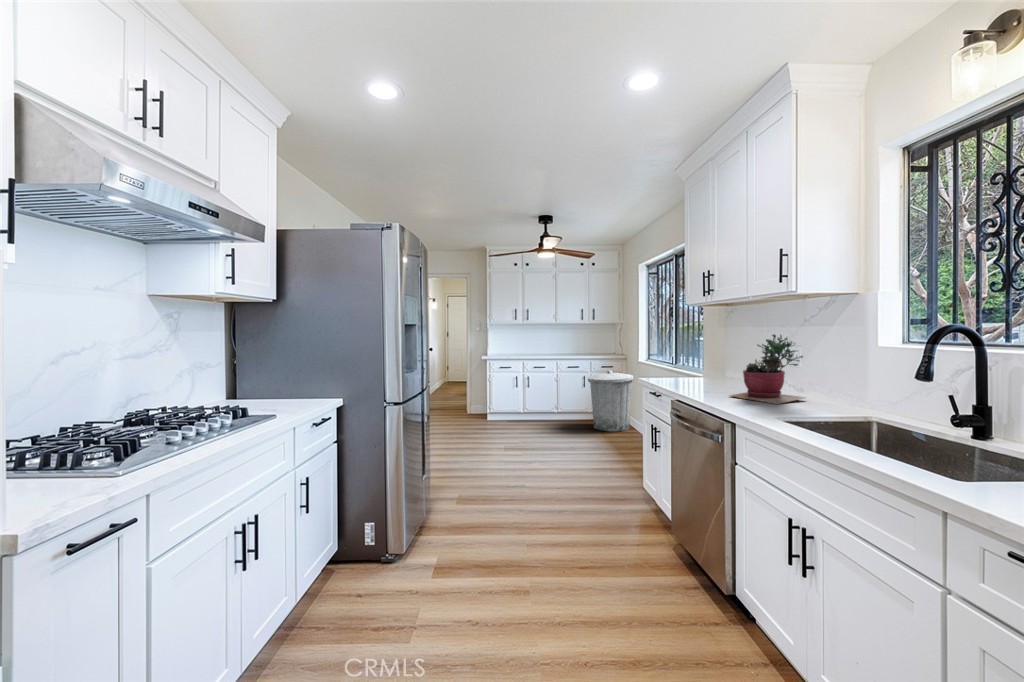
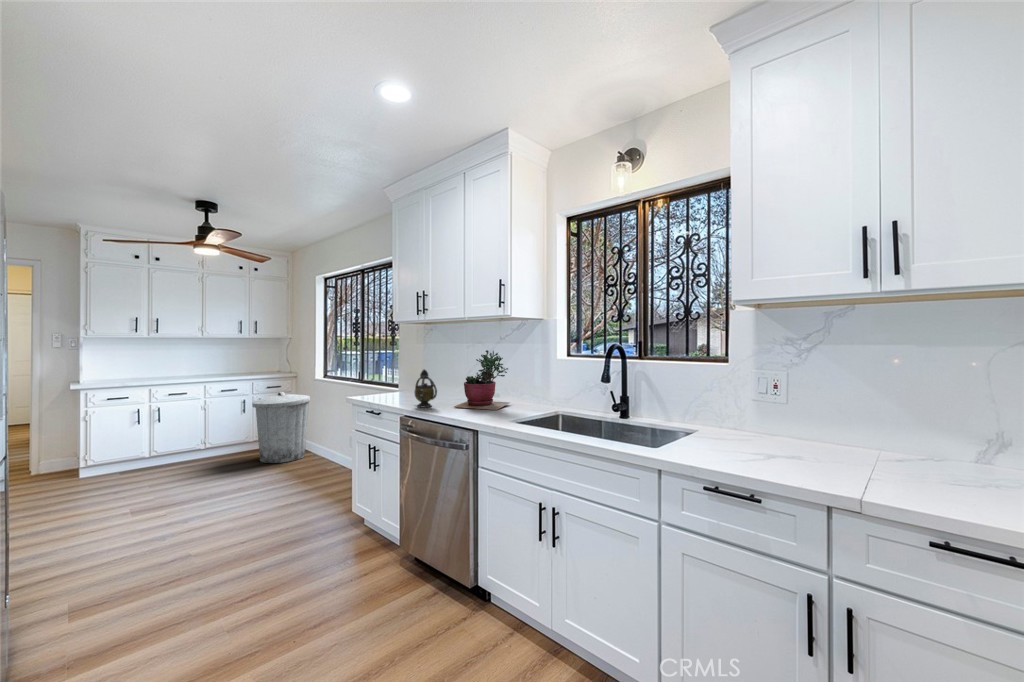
teapot: none [688,354,710,393] -> present [415,369,437,407]

